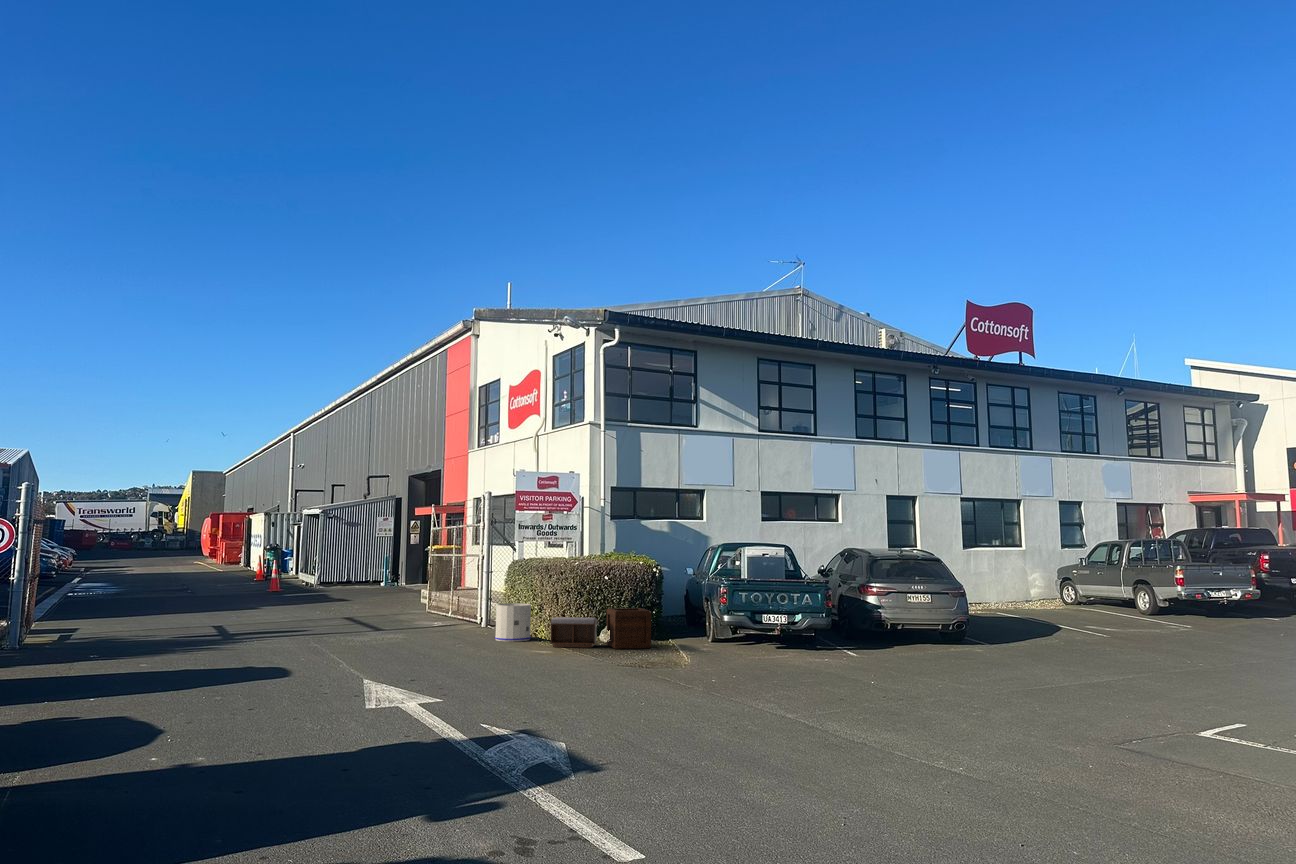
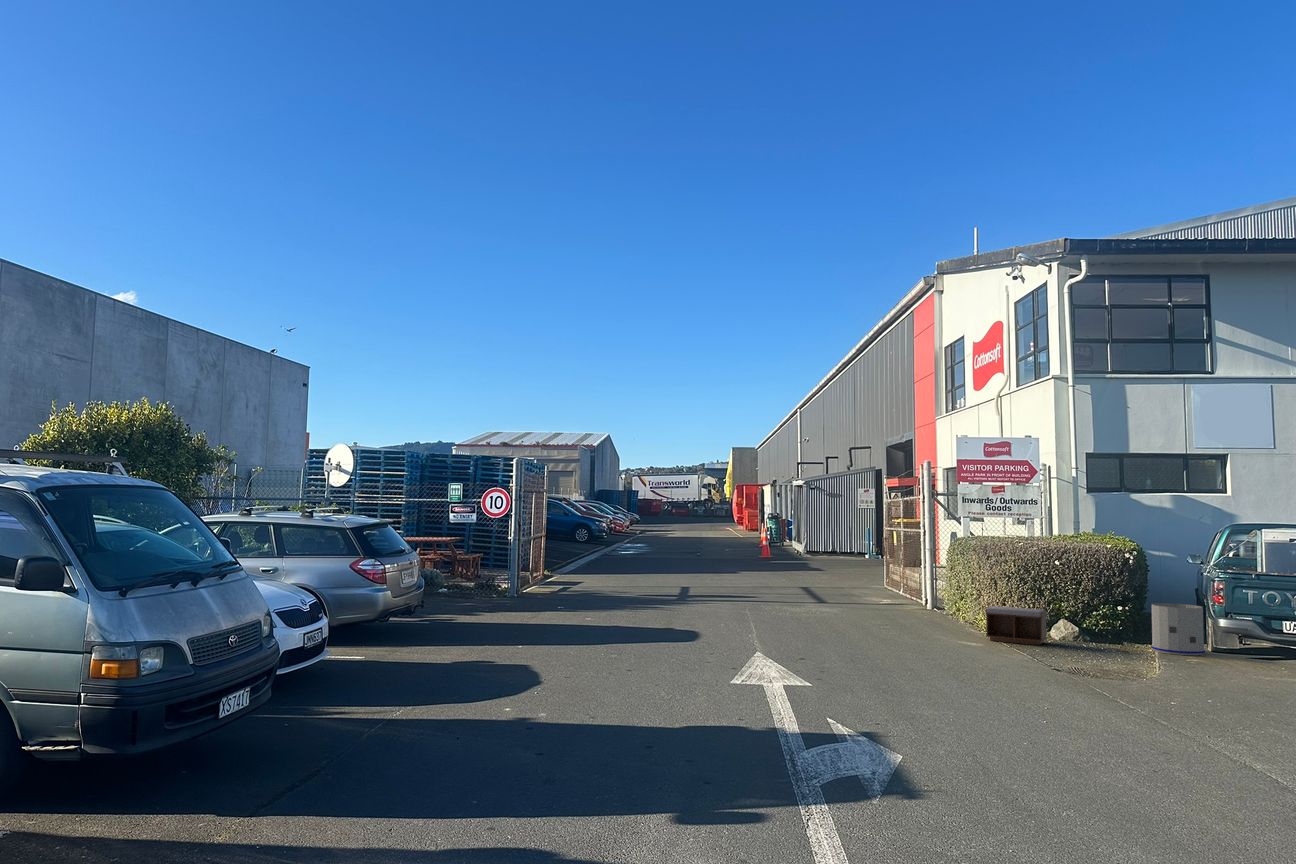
trash can: present [495,603,531,642] -> present [1151,603,1205,655]
wooden crate: present [606,608,651,649] -> none [1060,600,1117,653]

